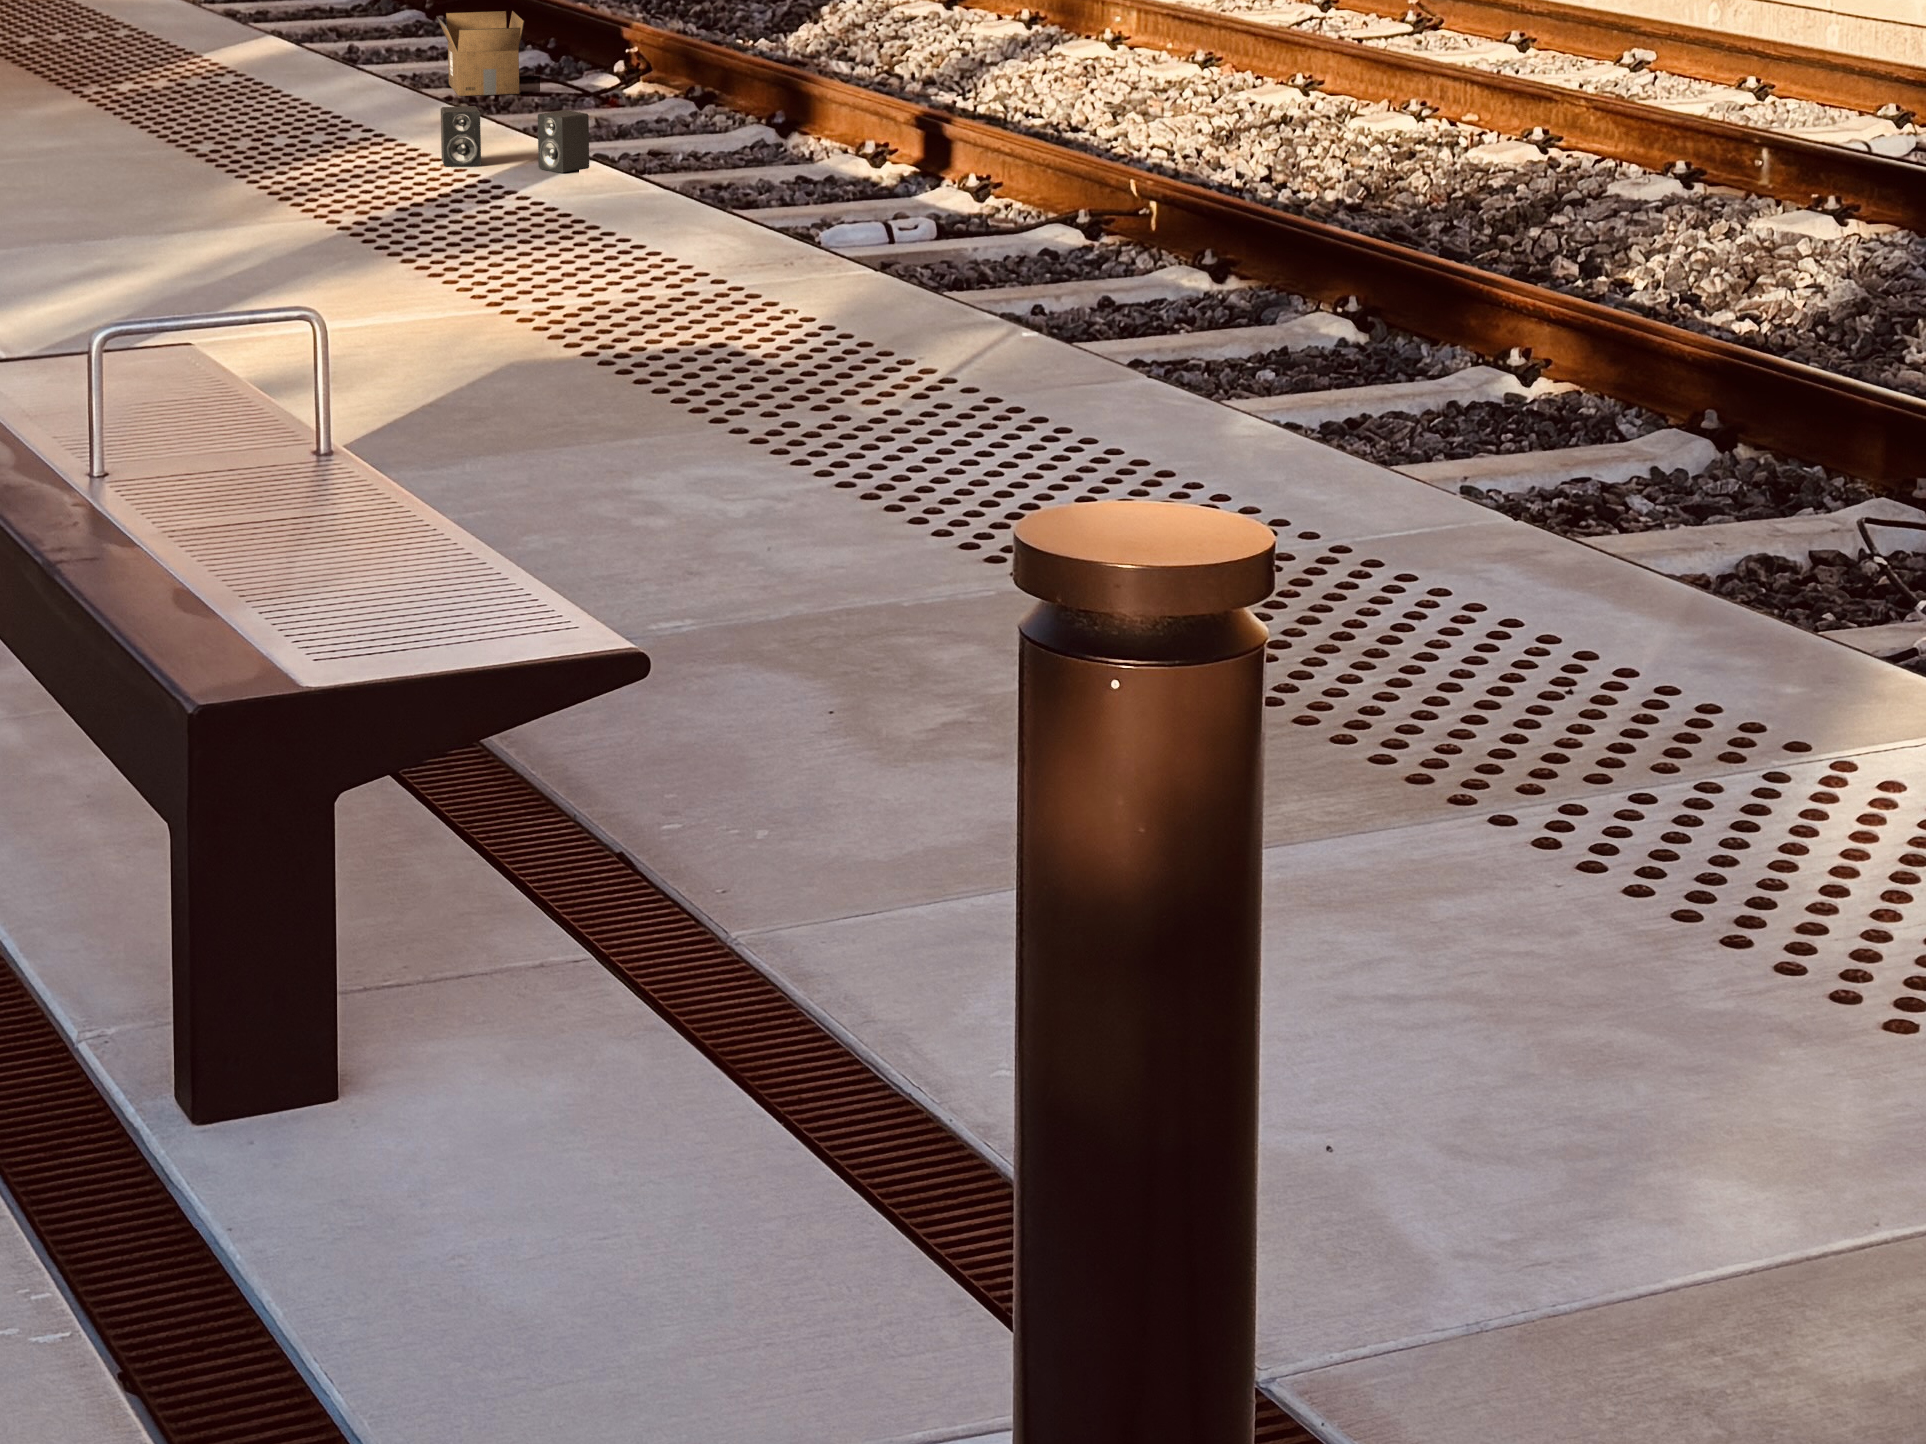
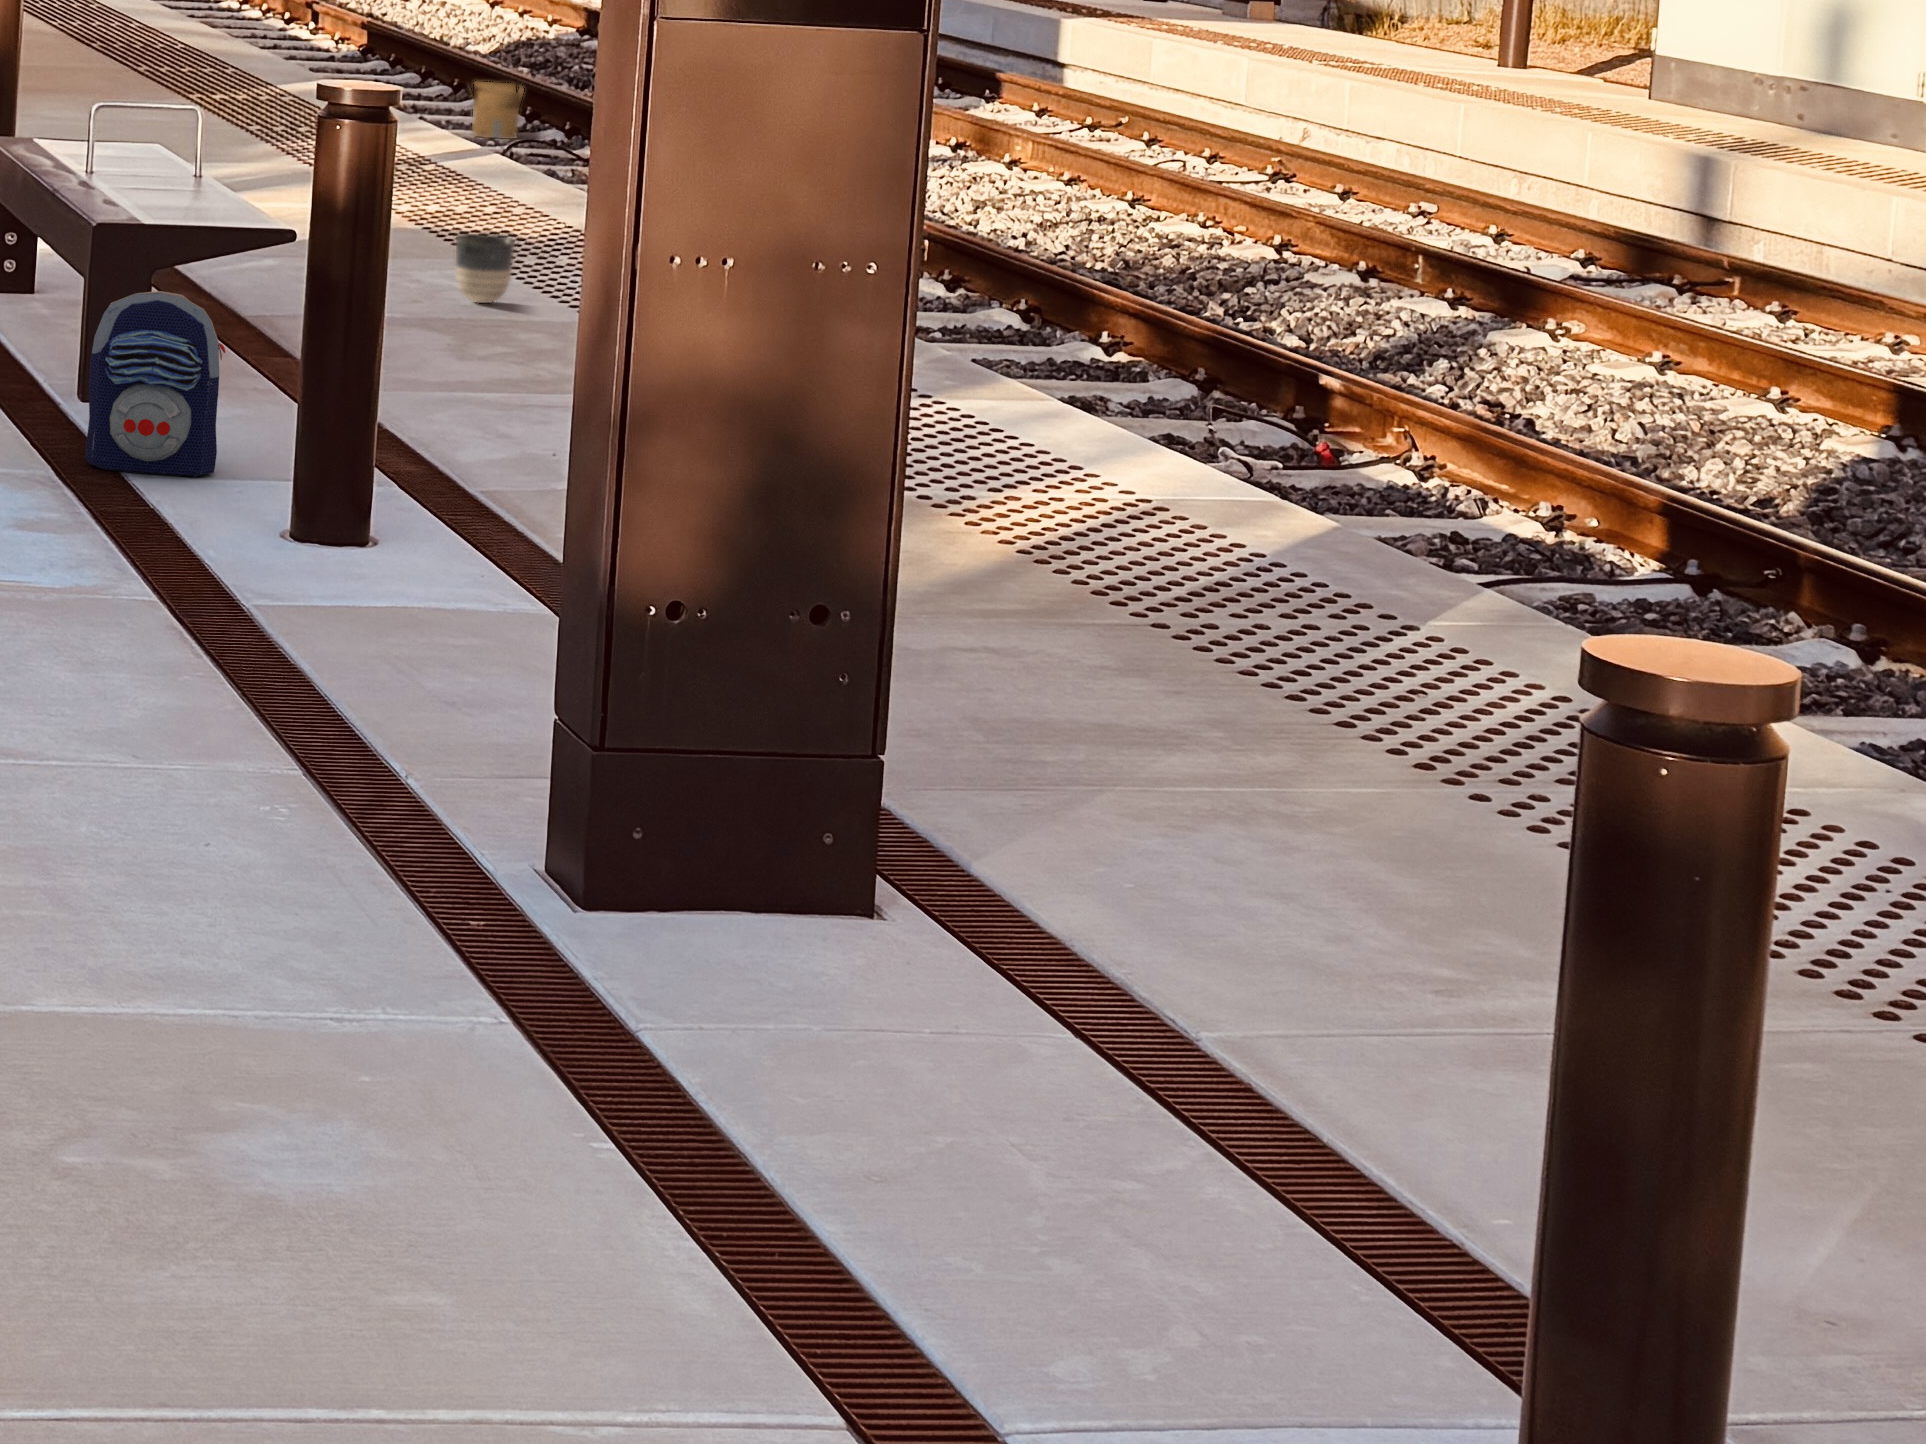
speaker: present [441,106,589,173] -> none [442,131,539,179]
planter: none [605,353,708,476] -> present [456,234,515,303]
backpack: none [83,799,400,1230] -> present [85,291,225,477]

